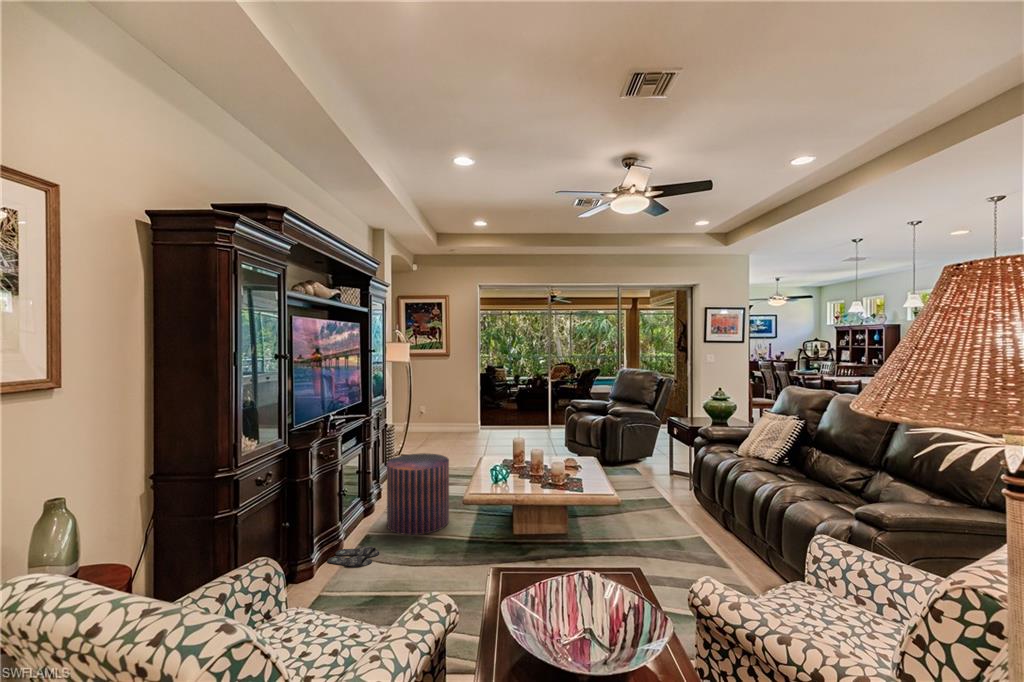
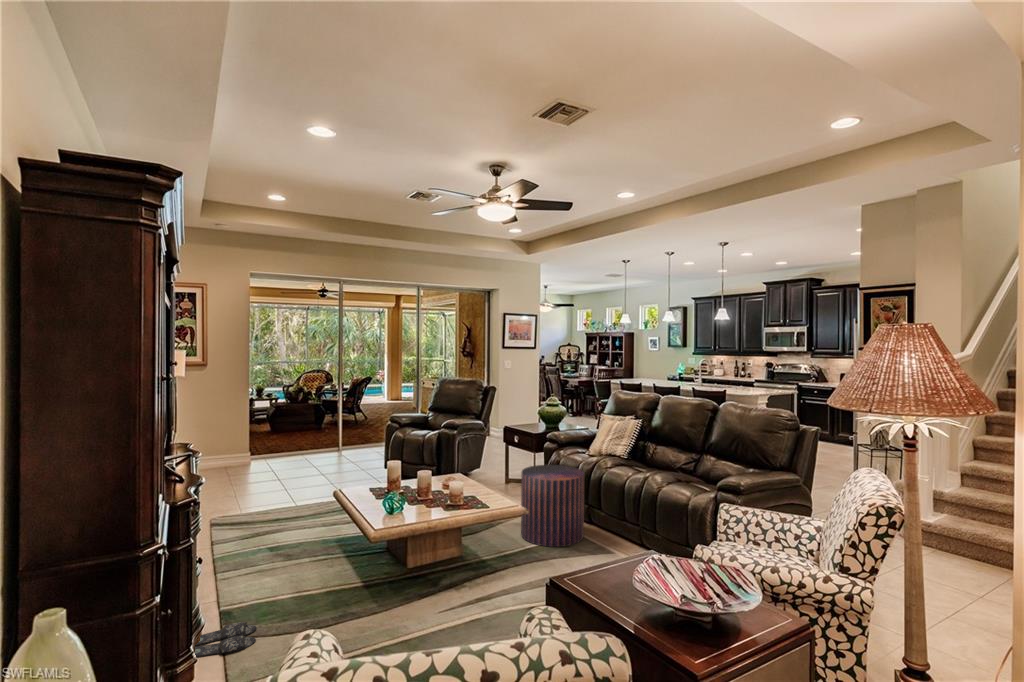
pouf: present [387,453,449,535] -> present [521,465,584,547]

